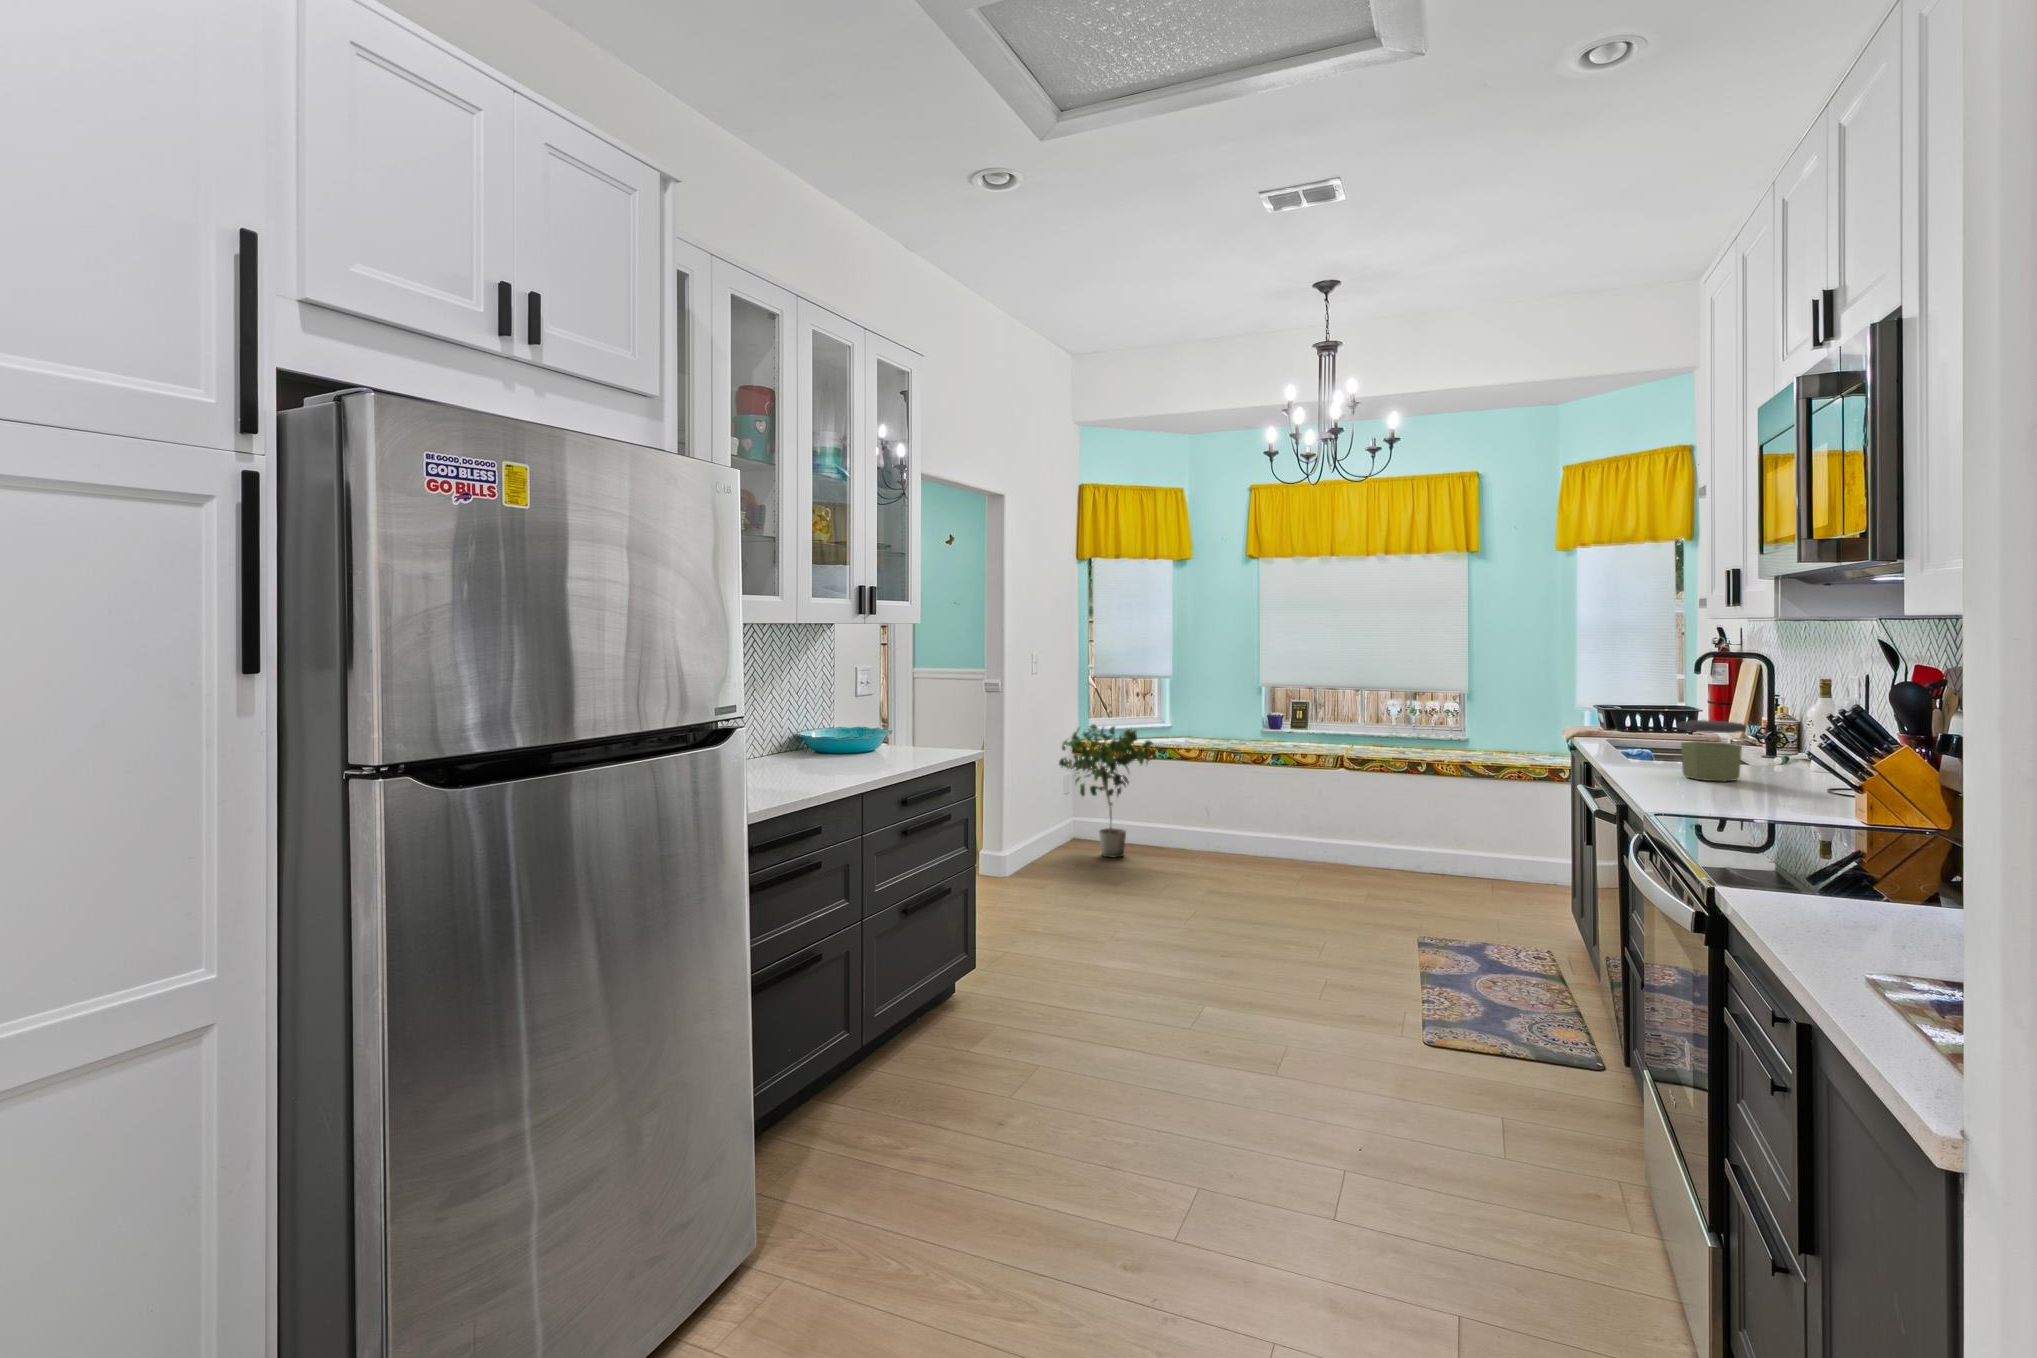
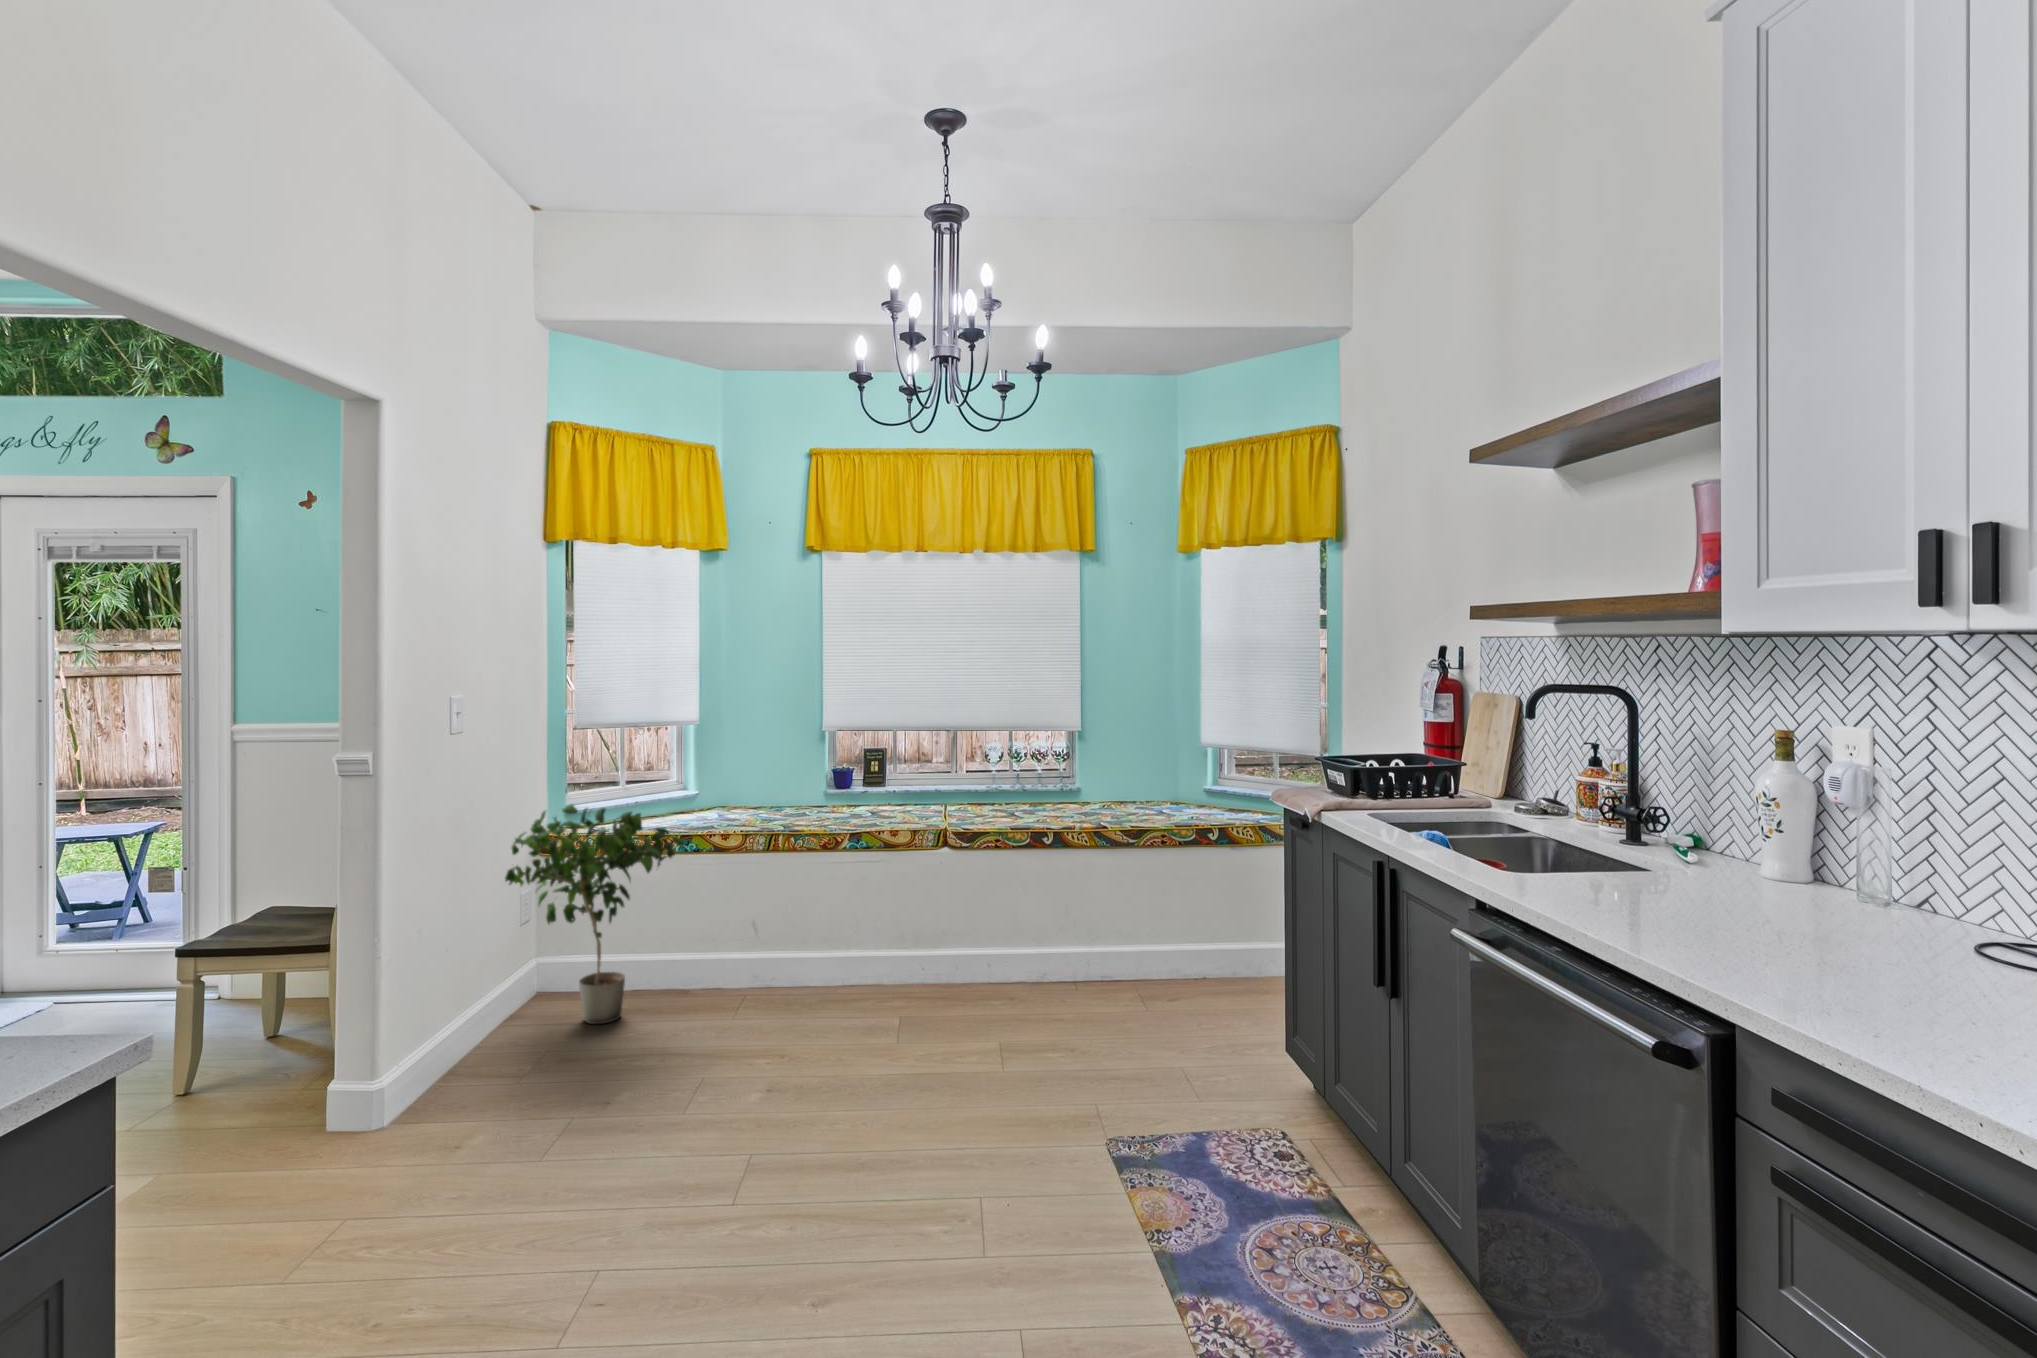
jar: present [1677,720,1746,782] -> none [1739,823,1867,954]

